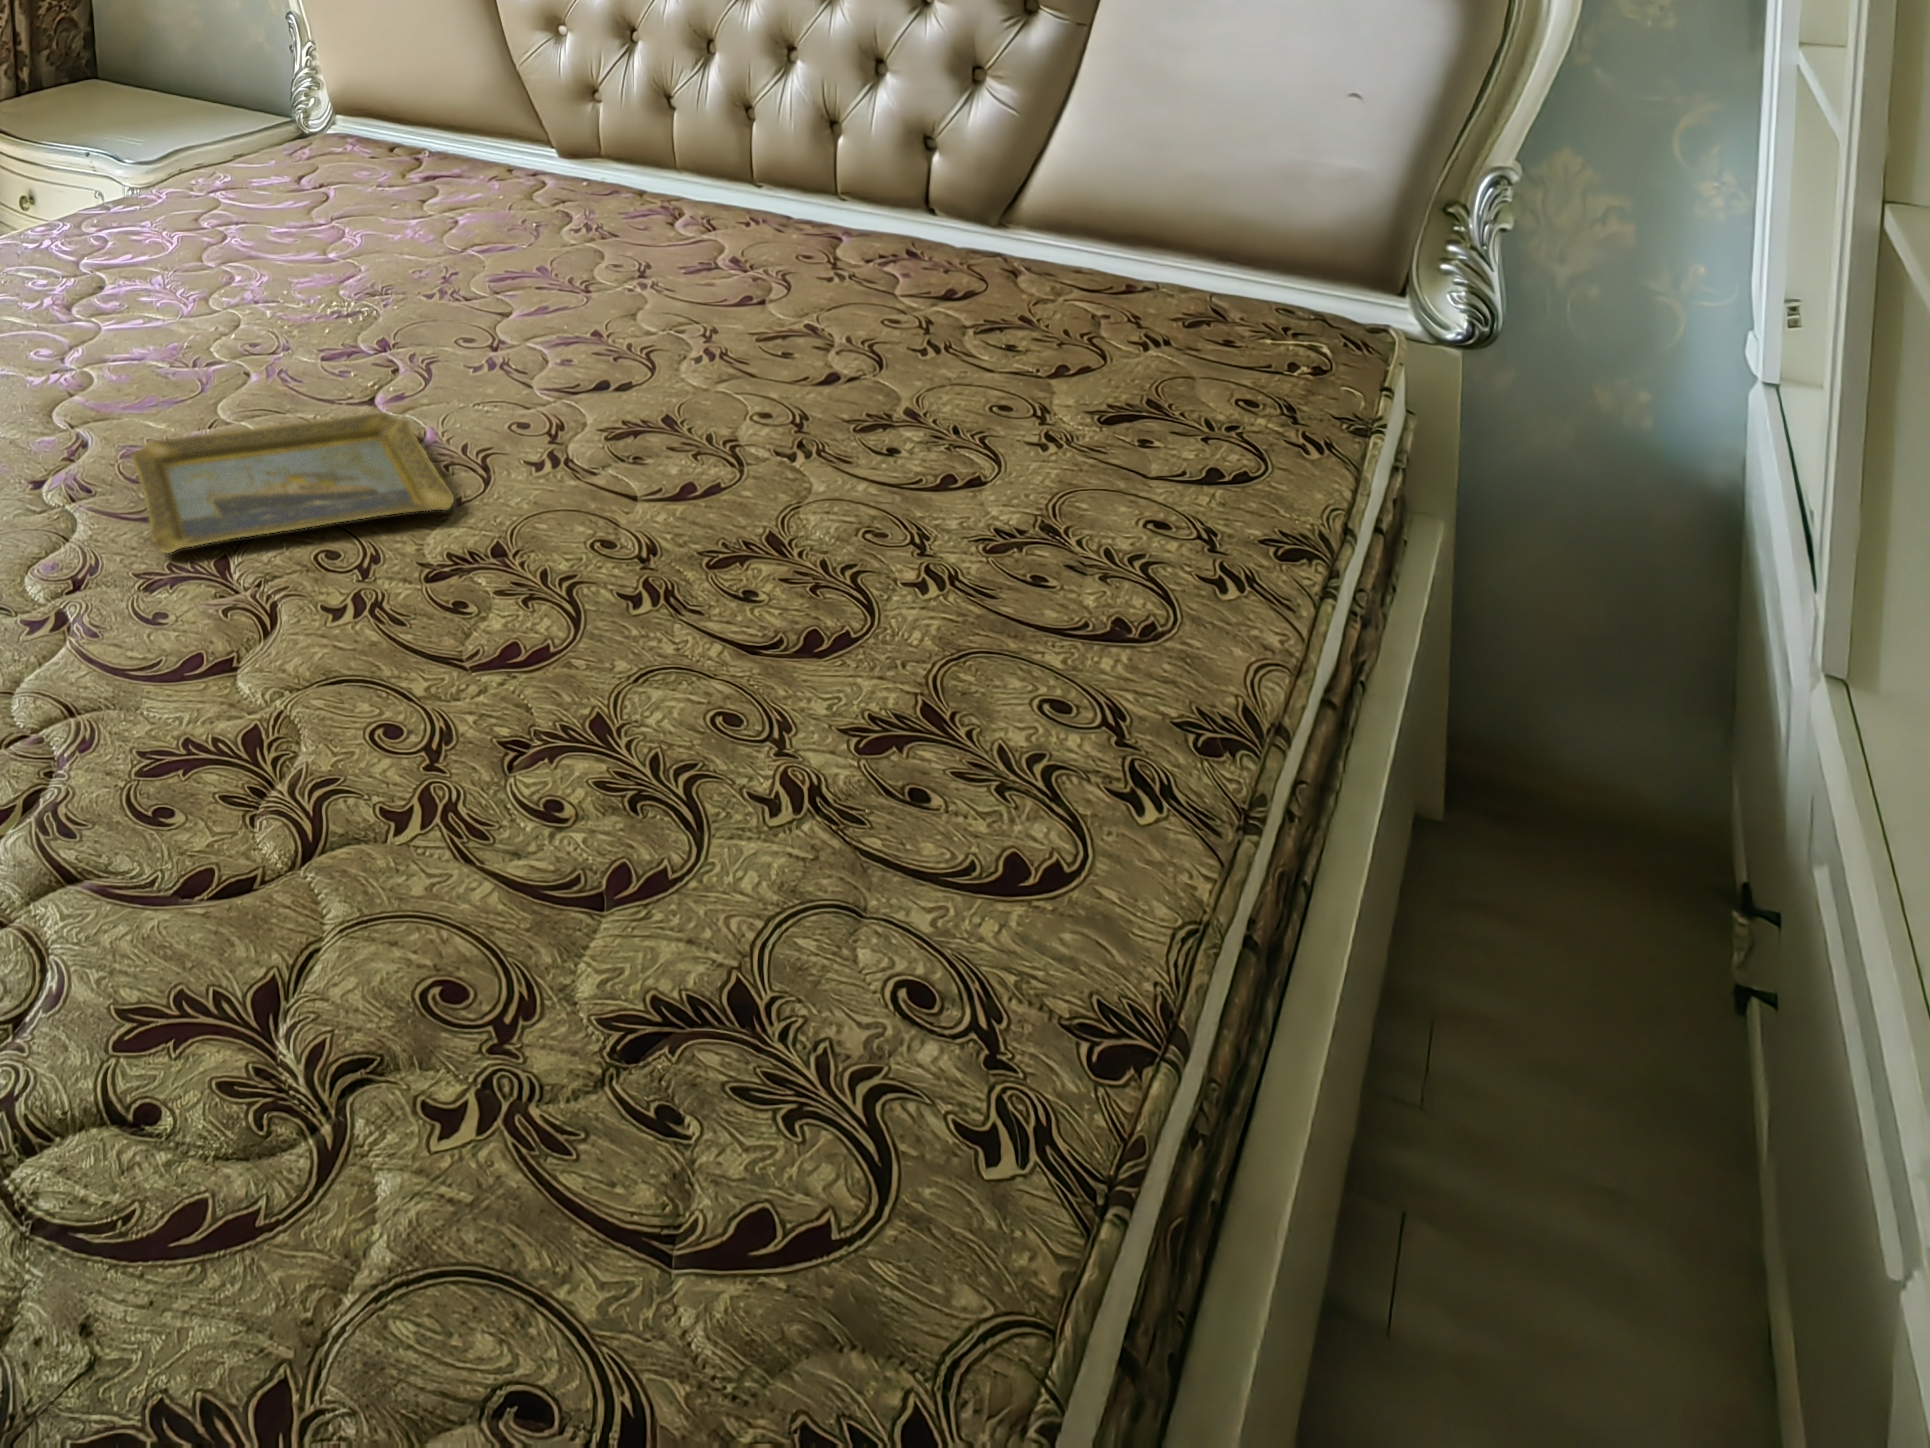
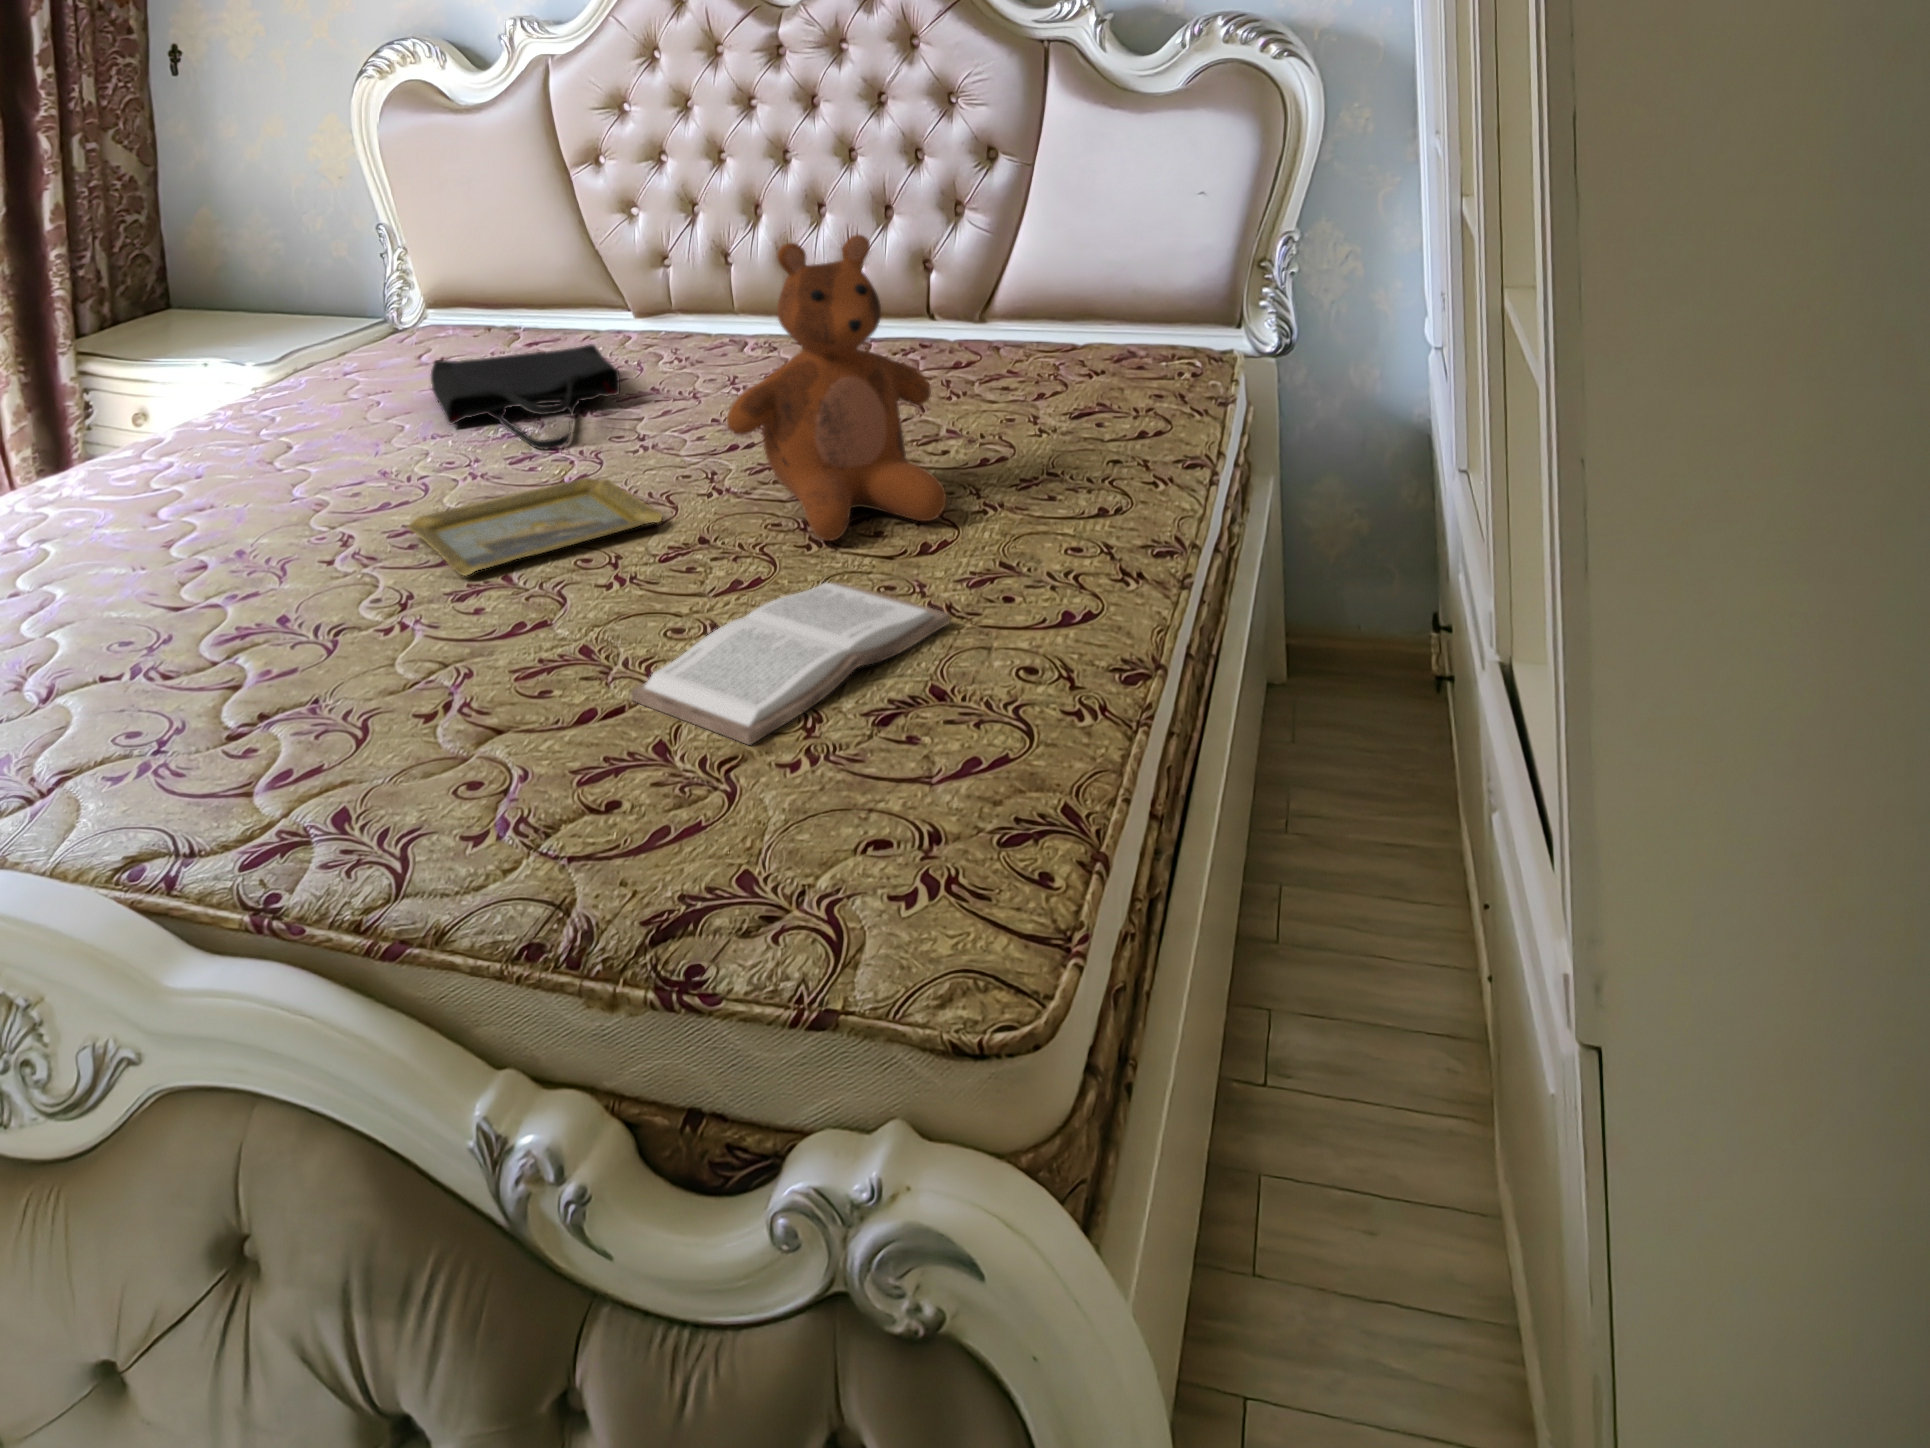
teddy bear: none [550,140,865,598] -> present [727,235,946,541]
tote bag: none [266,202,482,350] -> present [431,344,620,449]
book: none [271,691,811,1036] -> present [631,582,950,745]

